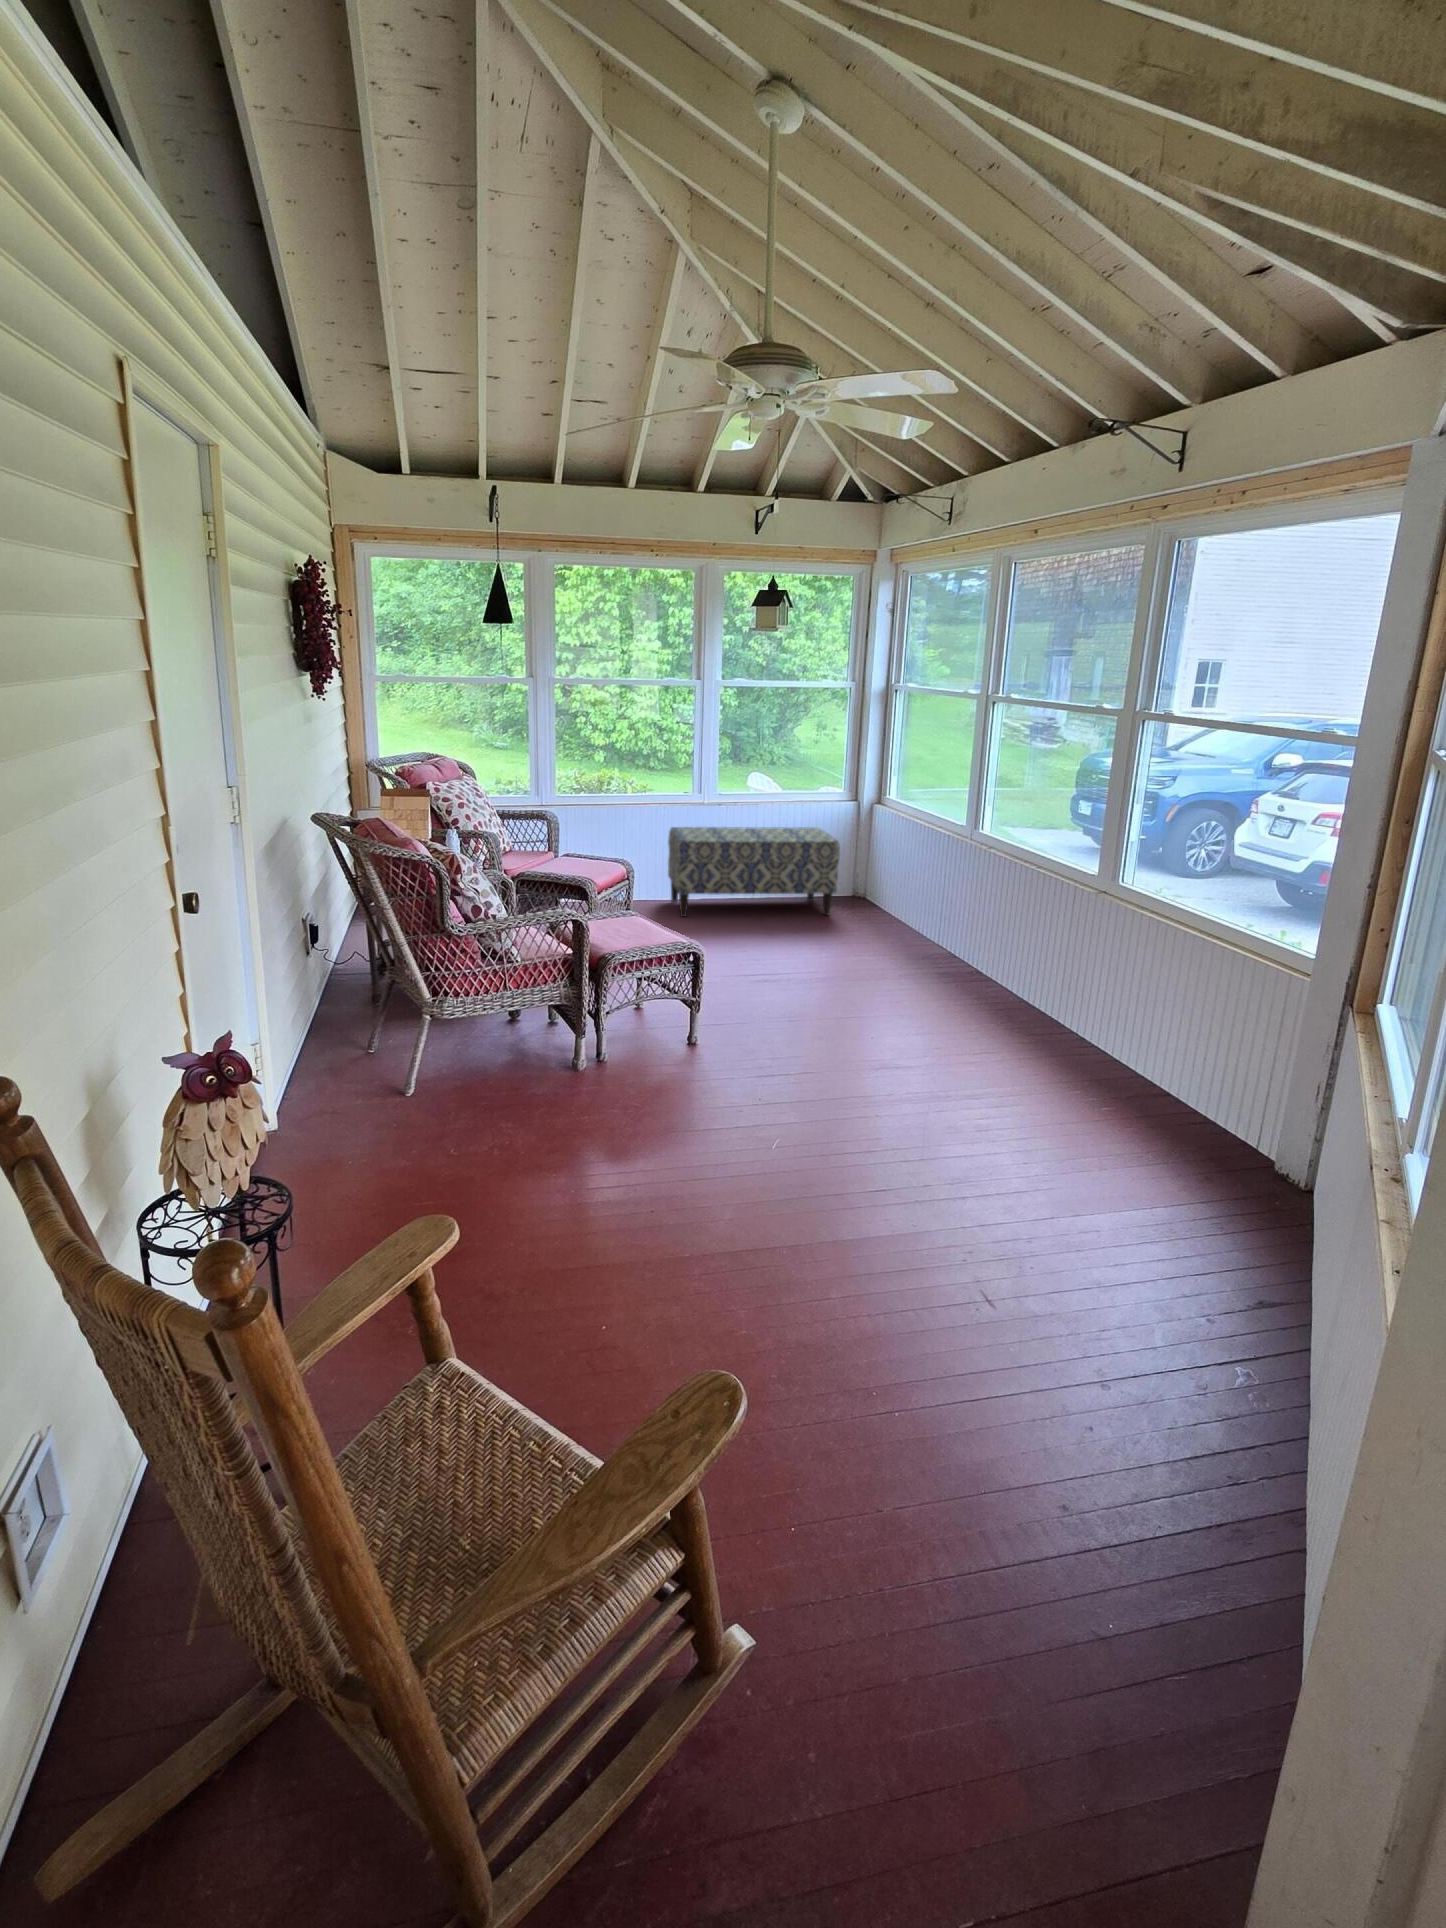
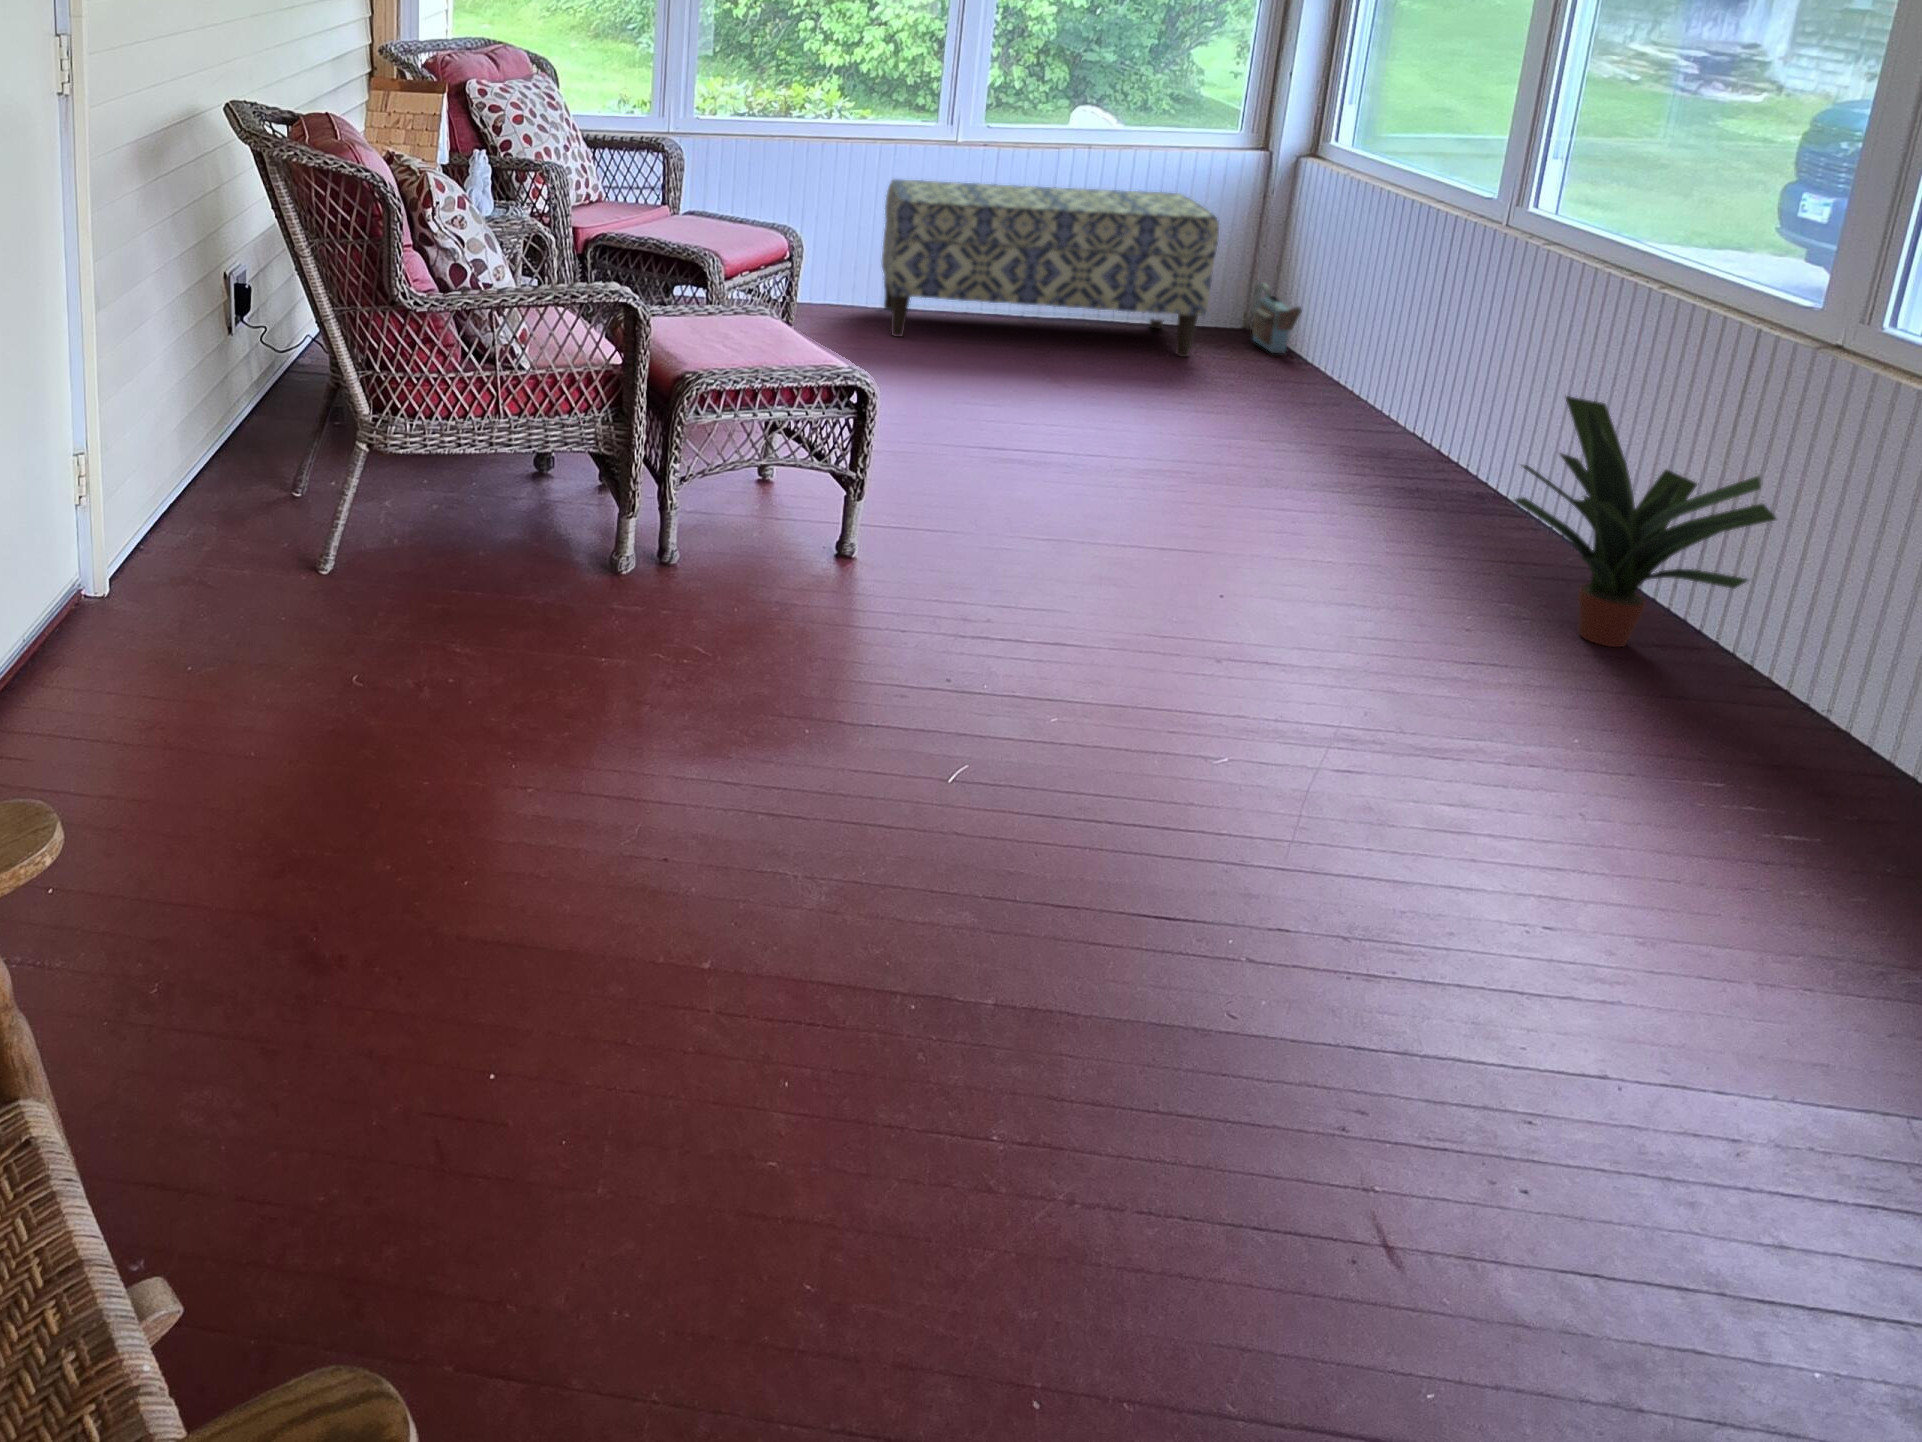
watering can: none [855,873,880,909] -> present [1252,283,1302,353]
potted plant: none [985,926,1083,1039] -> present [1514,396,1776,647]

